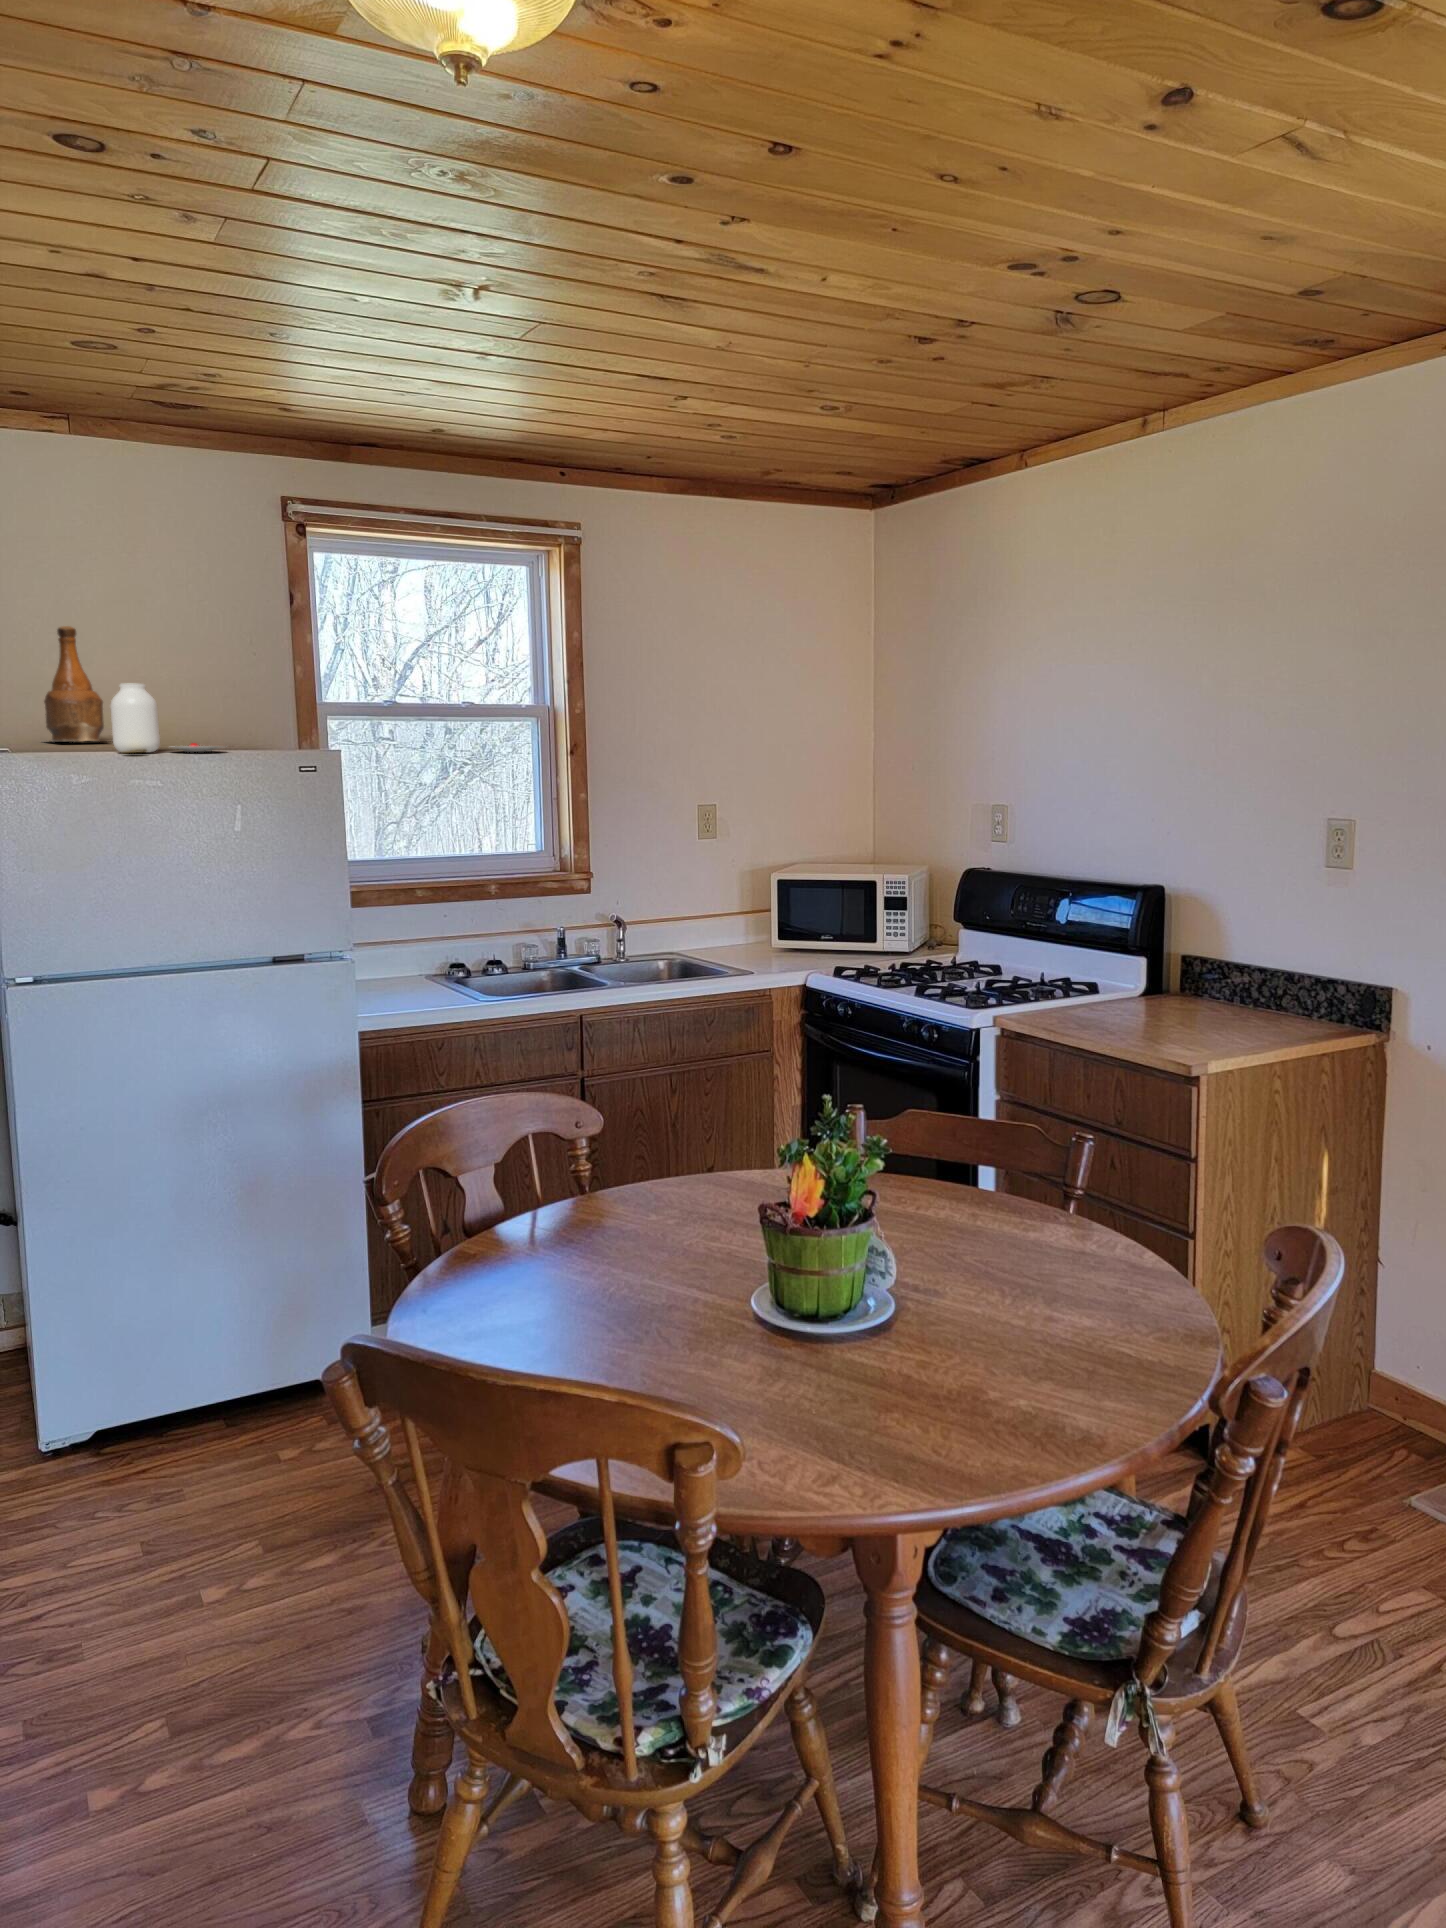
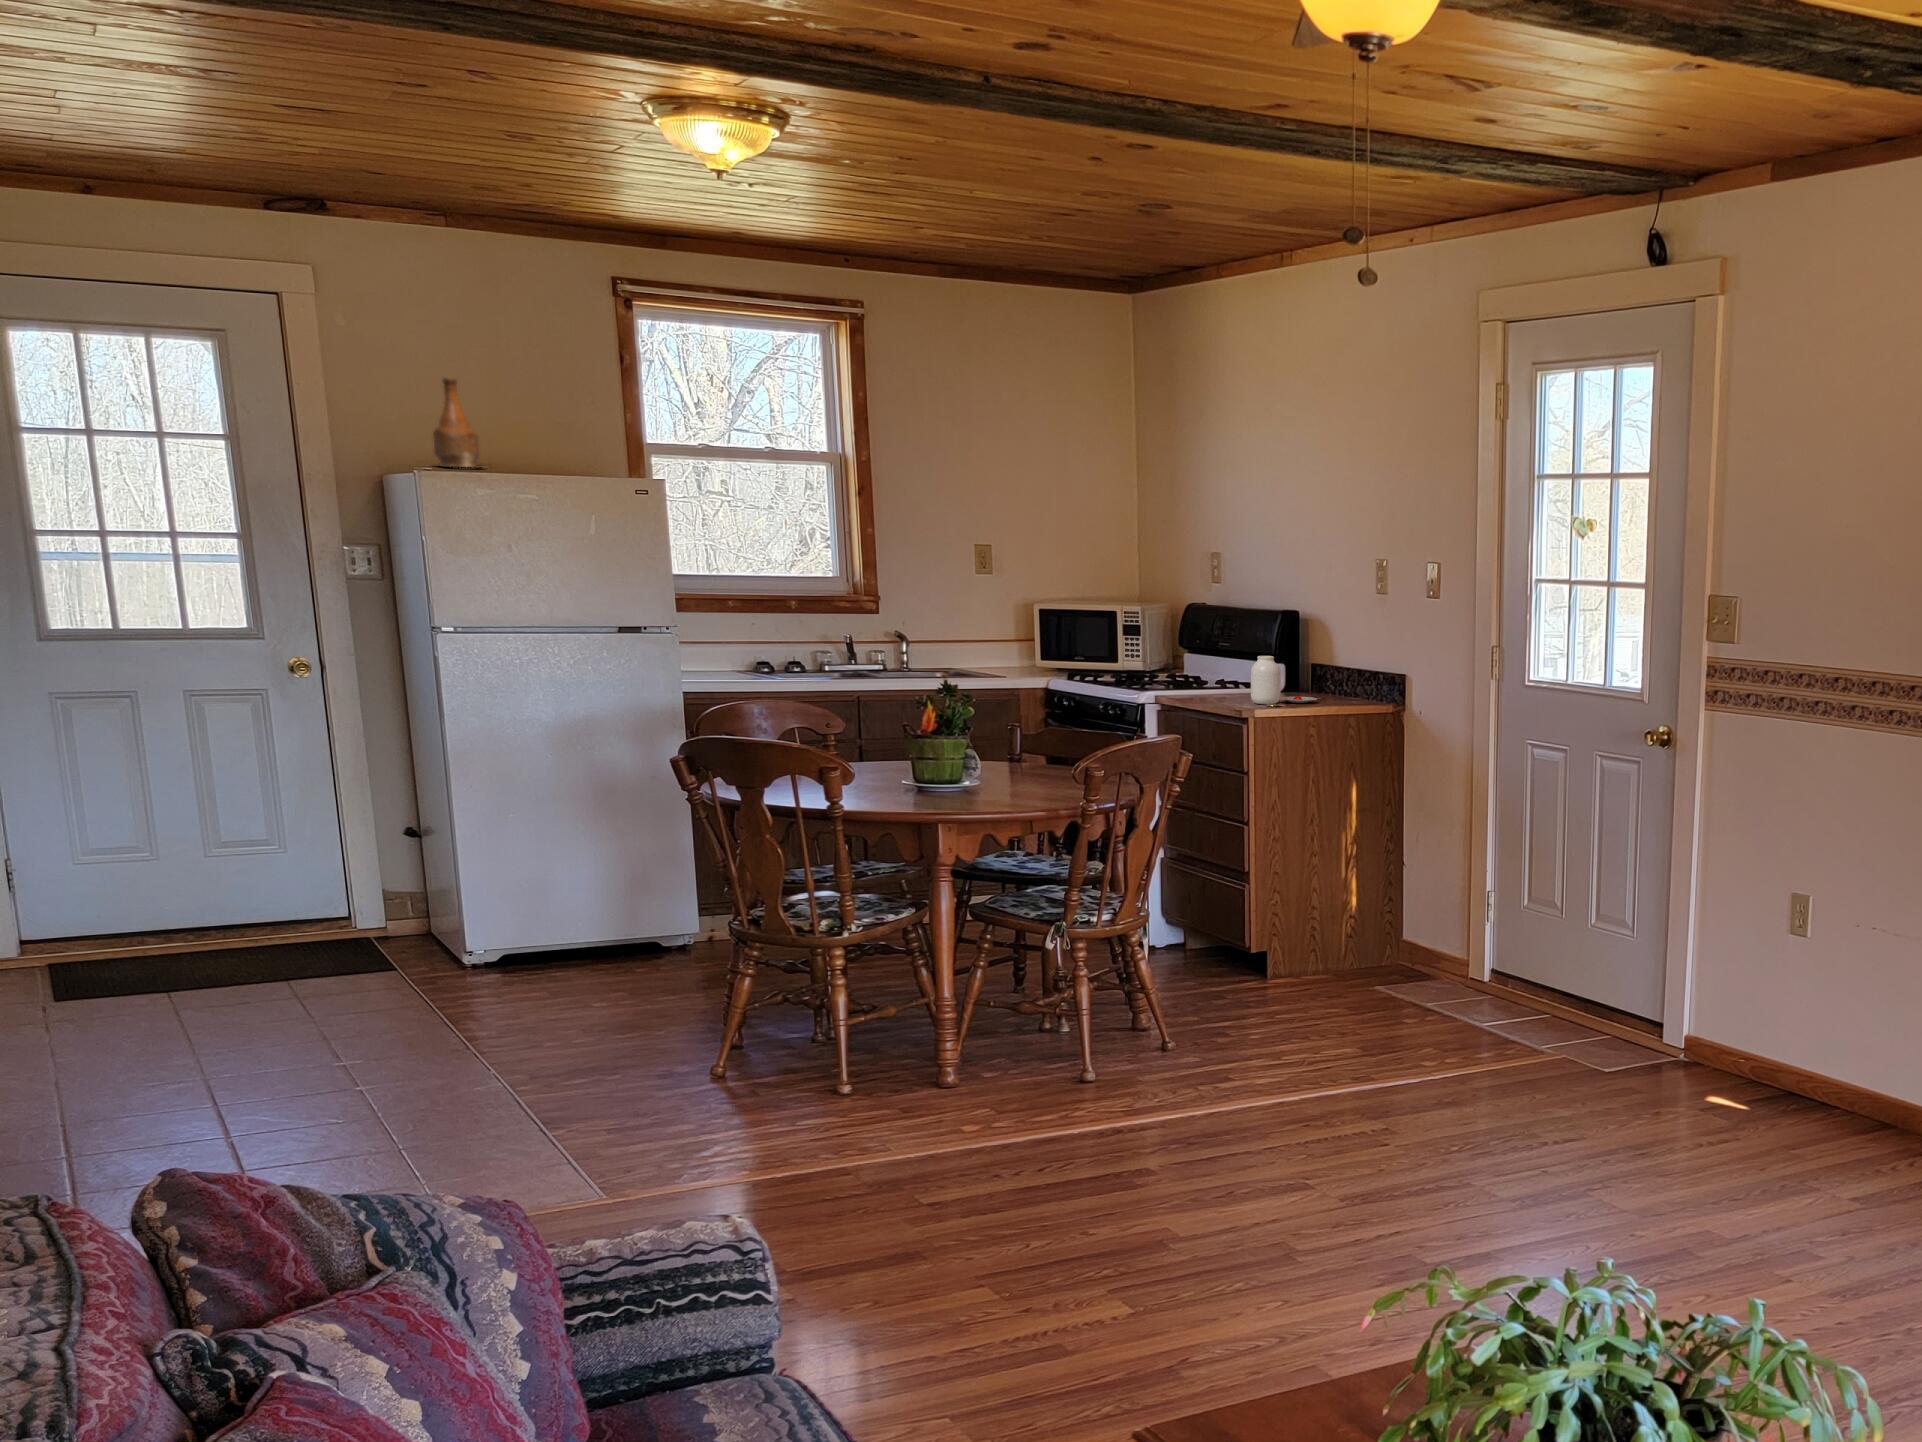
jar: present [110,684,224,753] -> present [1251,656,1317,706]

